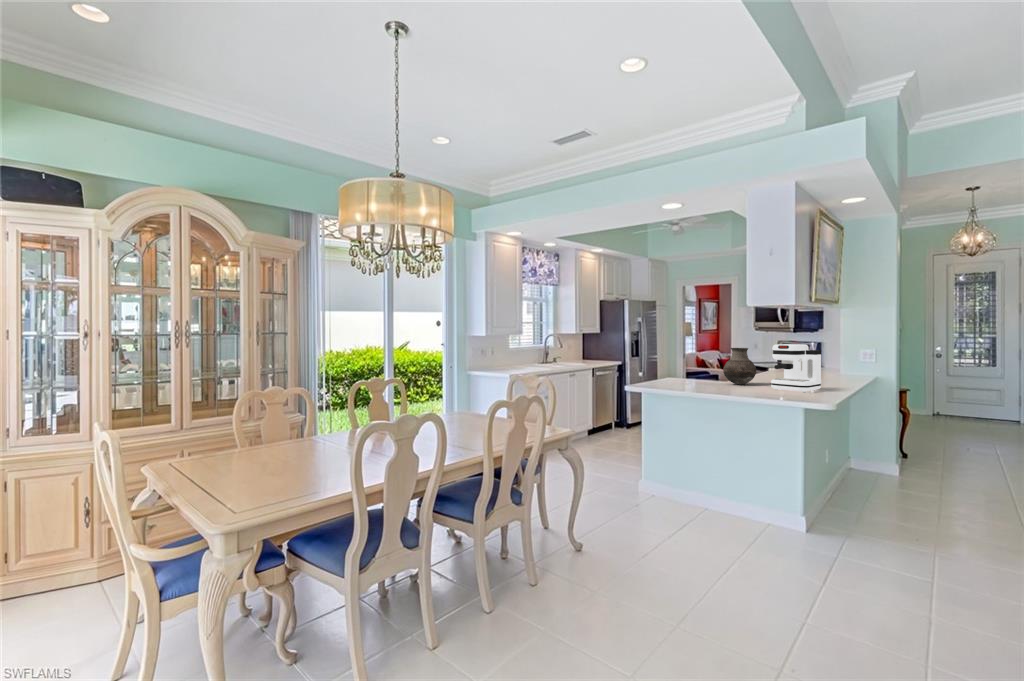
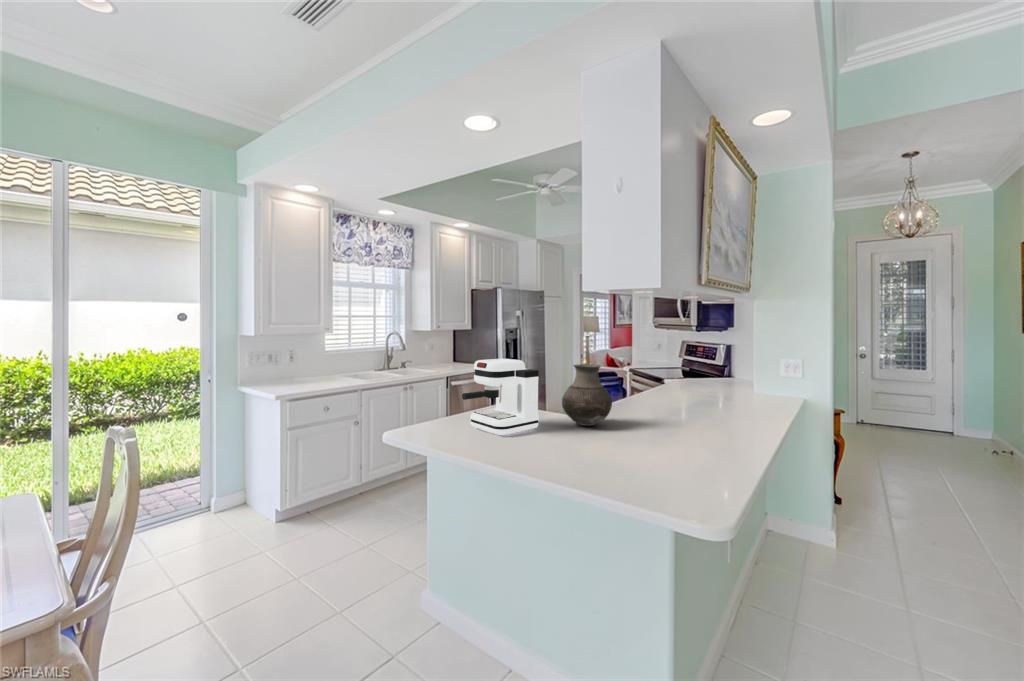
coffee maker: present [771,344,821,392] -> present [462,359,539,436]

